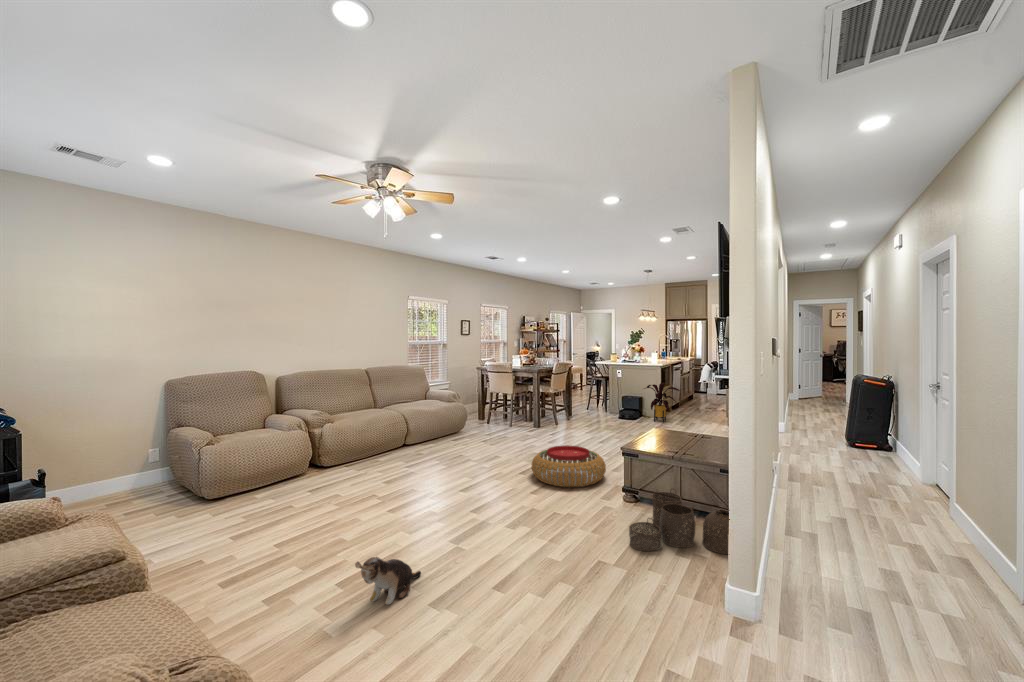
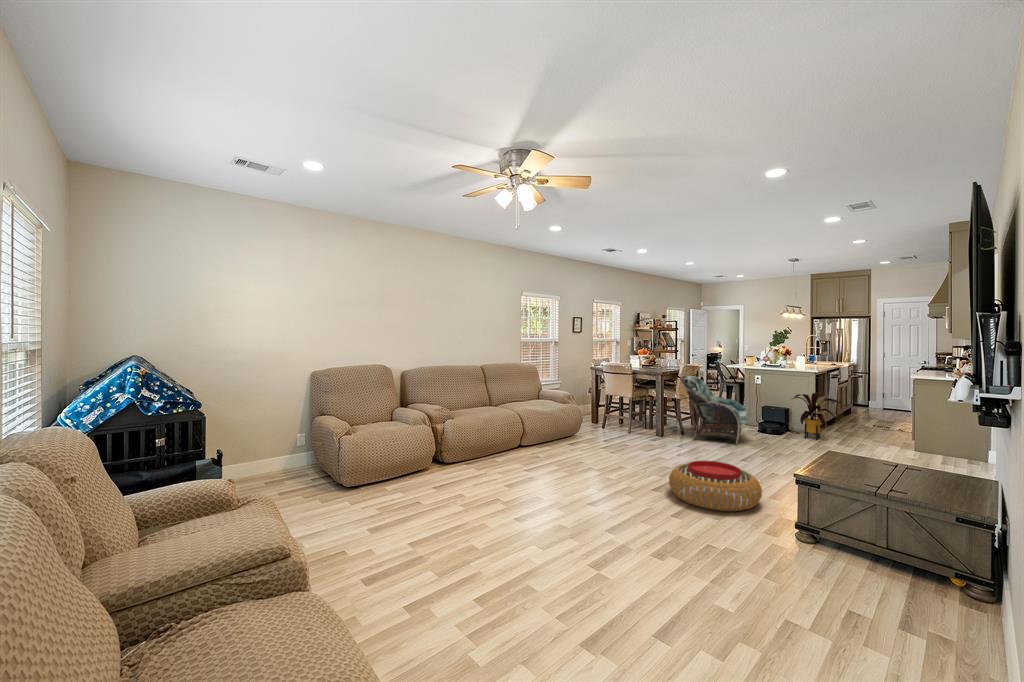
armchair: none [552,372,608,432] -> present [680,376,748,445]
woven basket: present [629,488,730,554] -> none [816,528,992,629]
plush toy: present [355,557,421,605] -> none [502,575,566,631]

